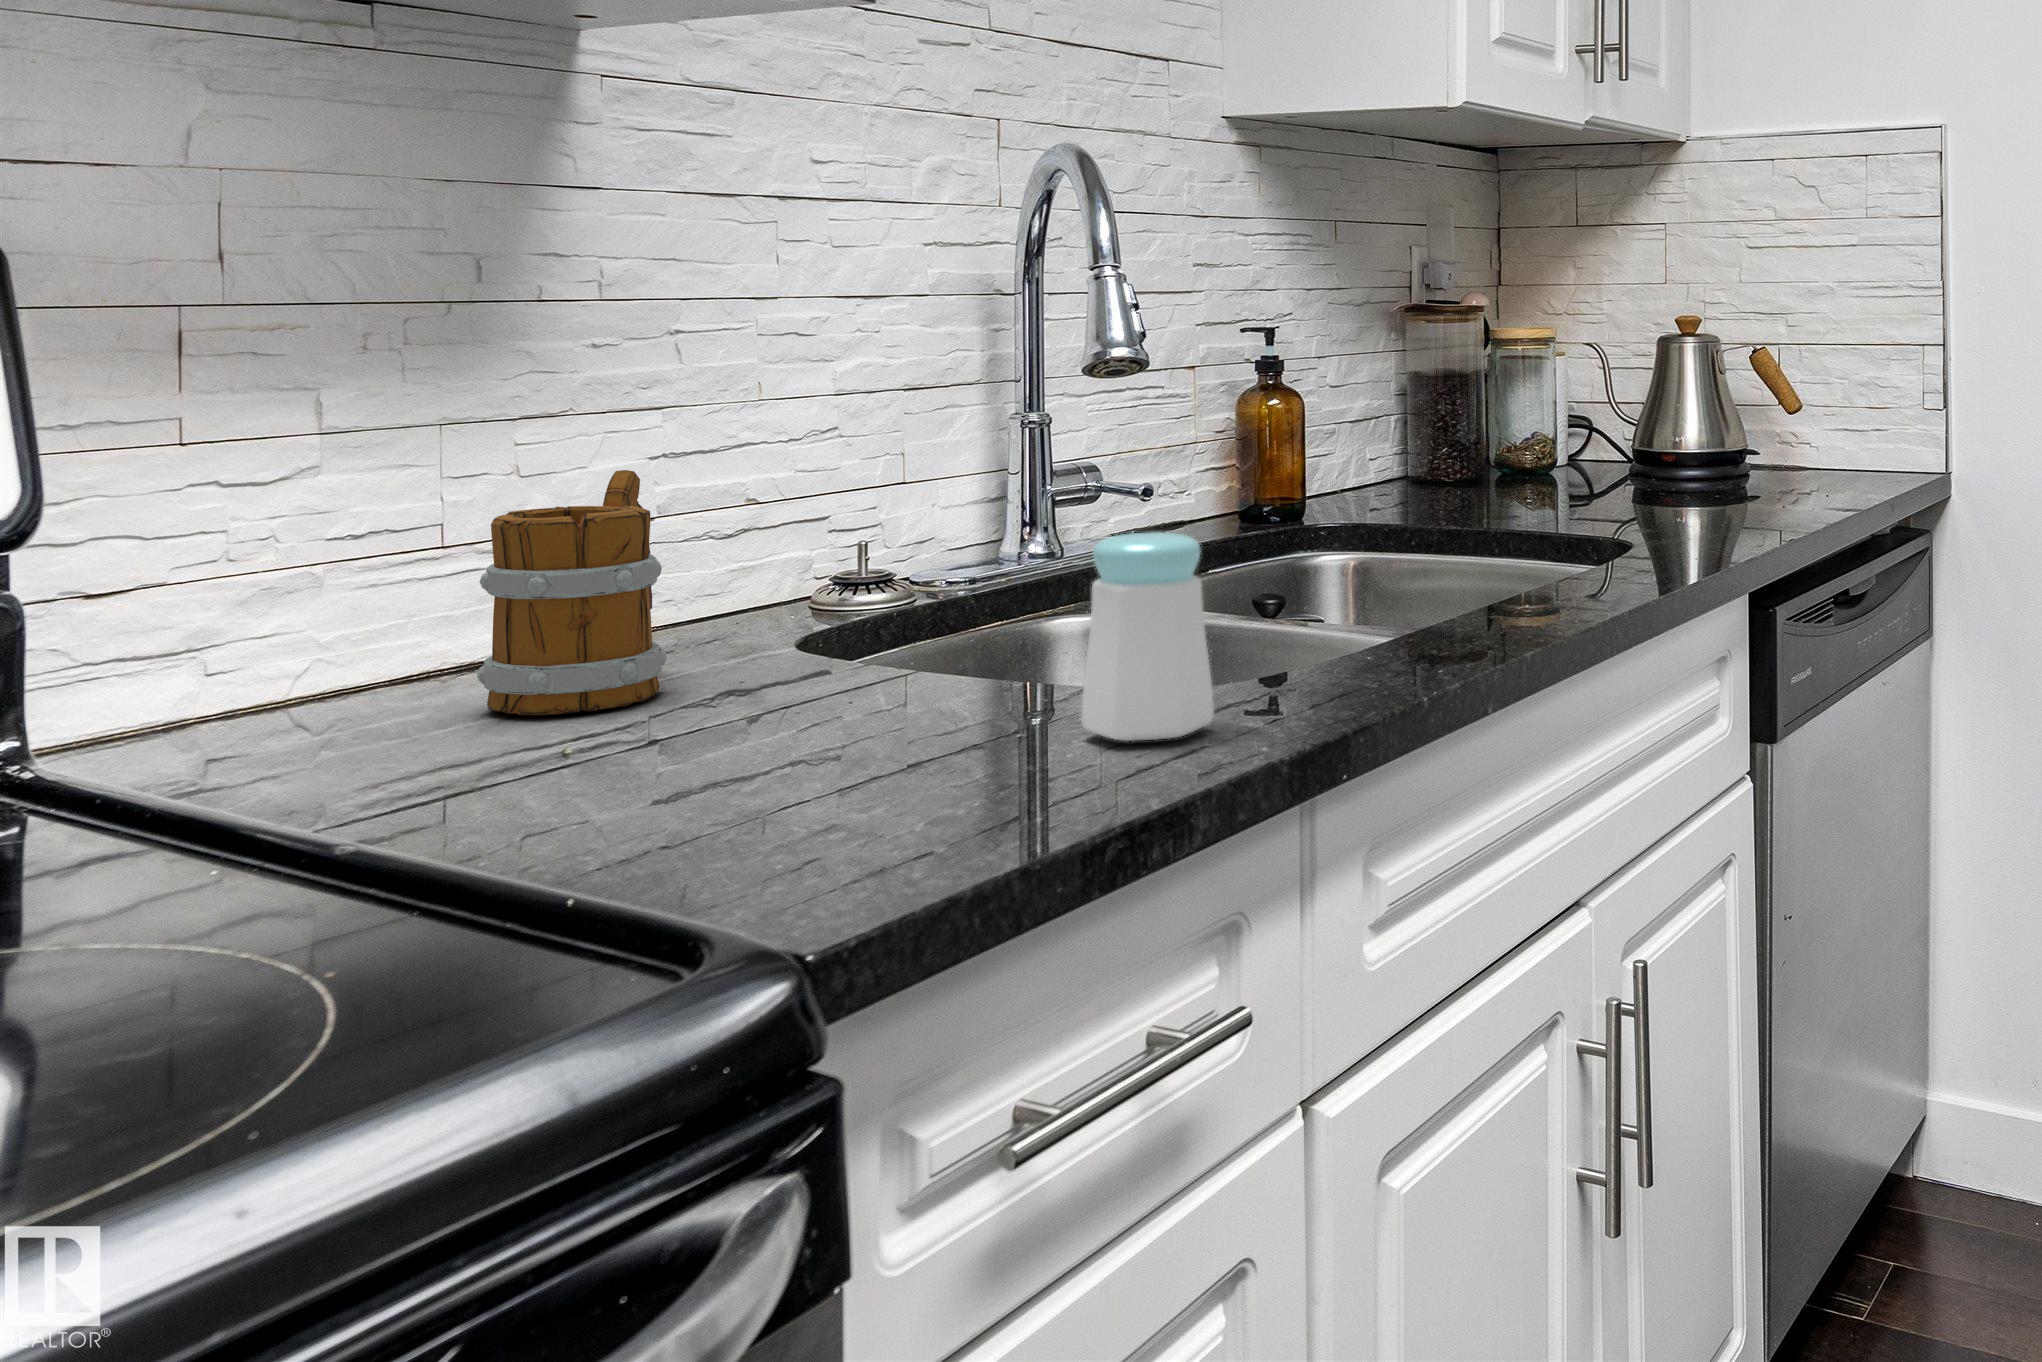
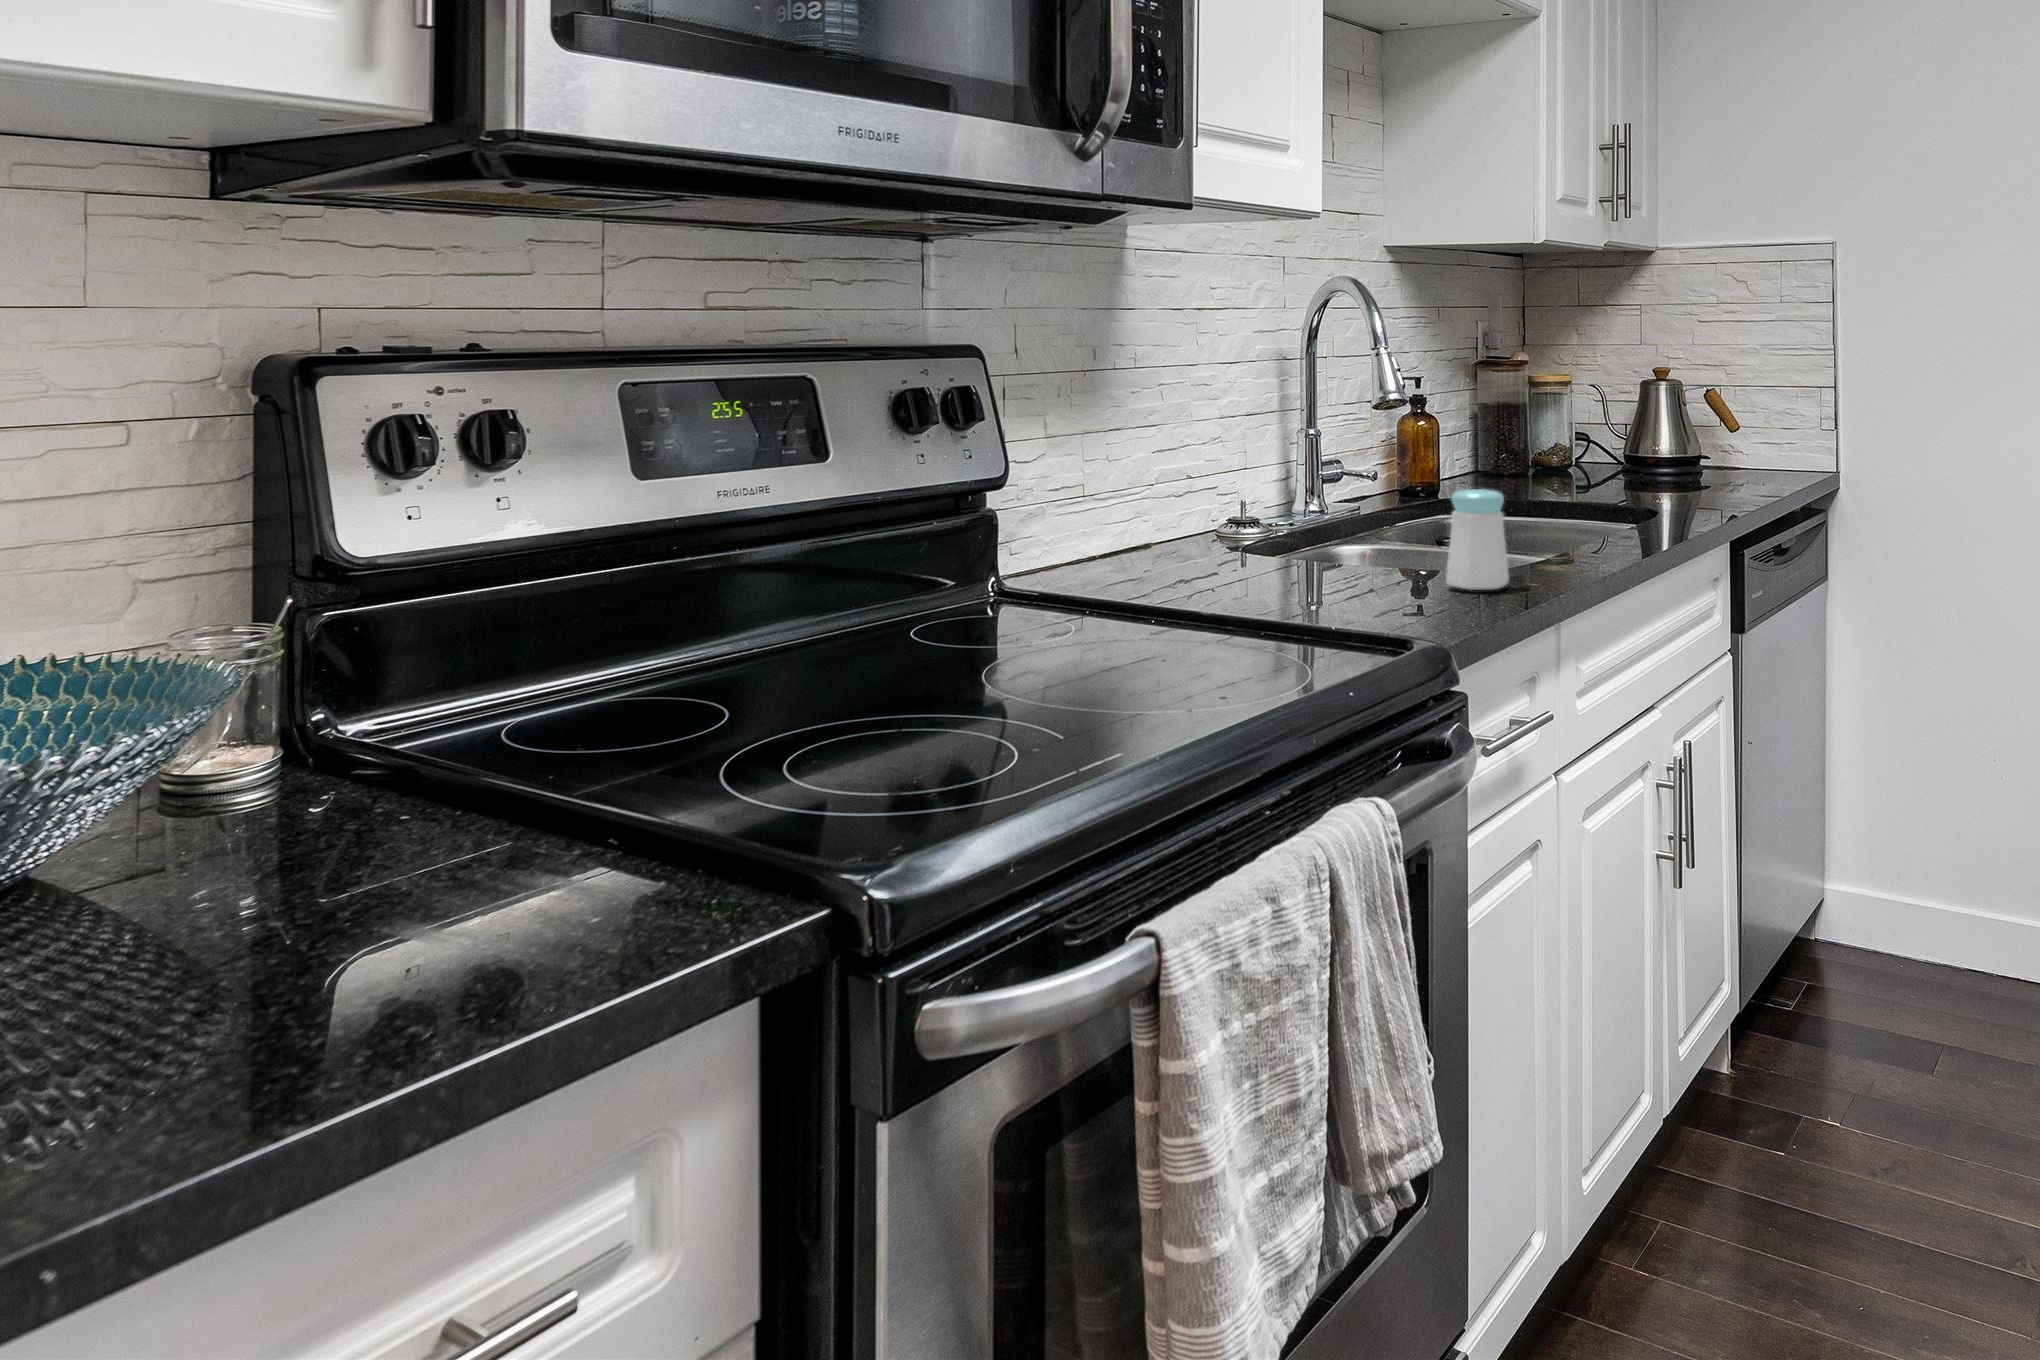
mug: present [477,470,667,715] -> none [1118,456,1198,577]

